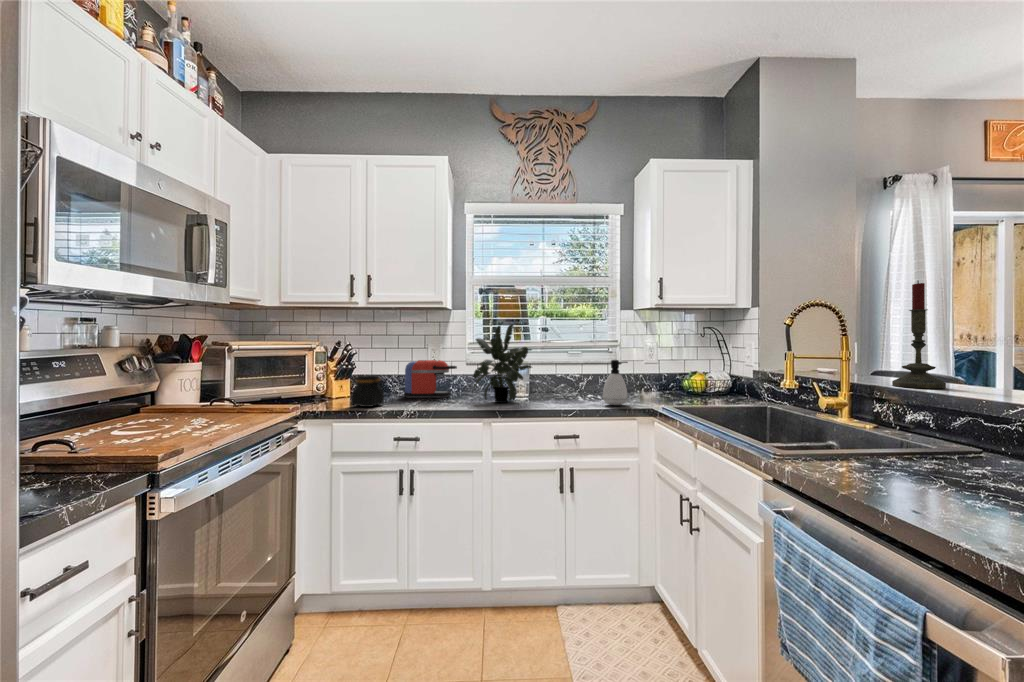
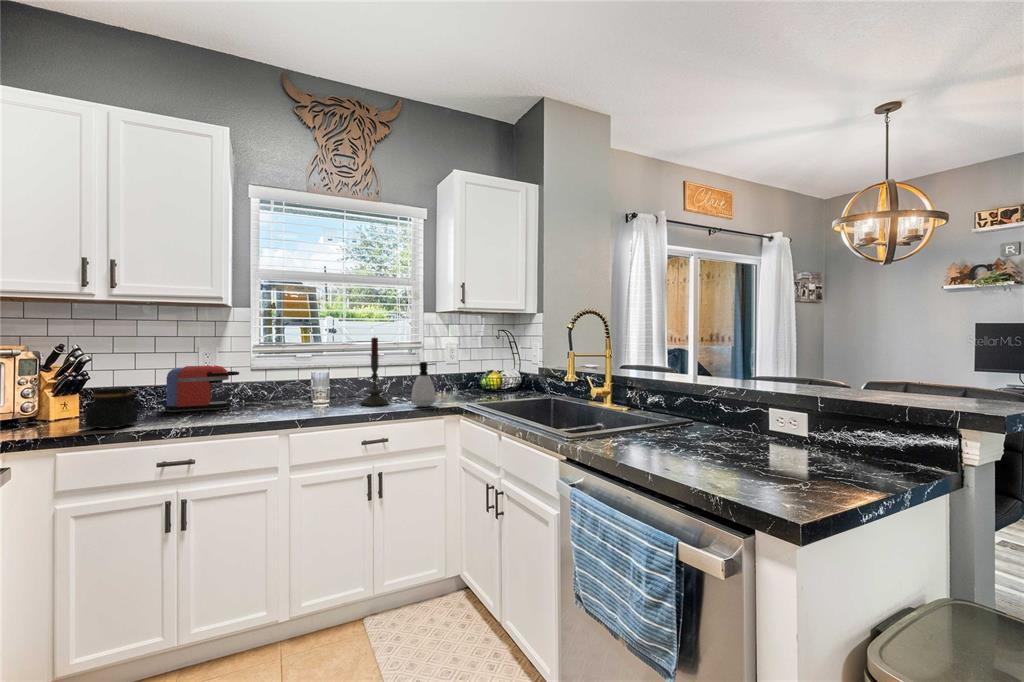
candle: present [892,281,946,388] -> present [361,337,389,406]
potted plant: present [473,324,532,403] -> none [262,325,336,412]

